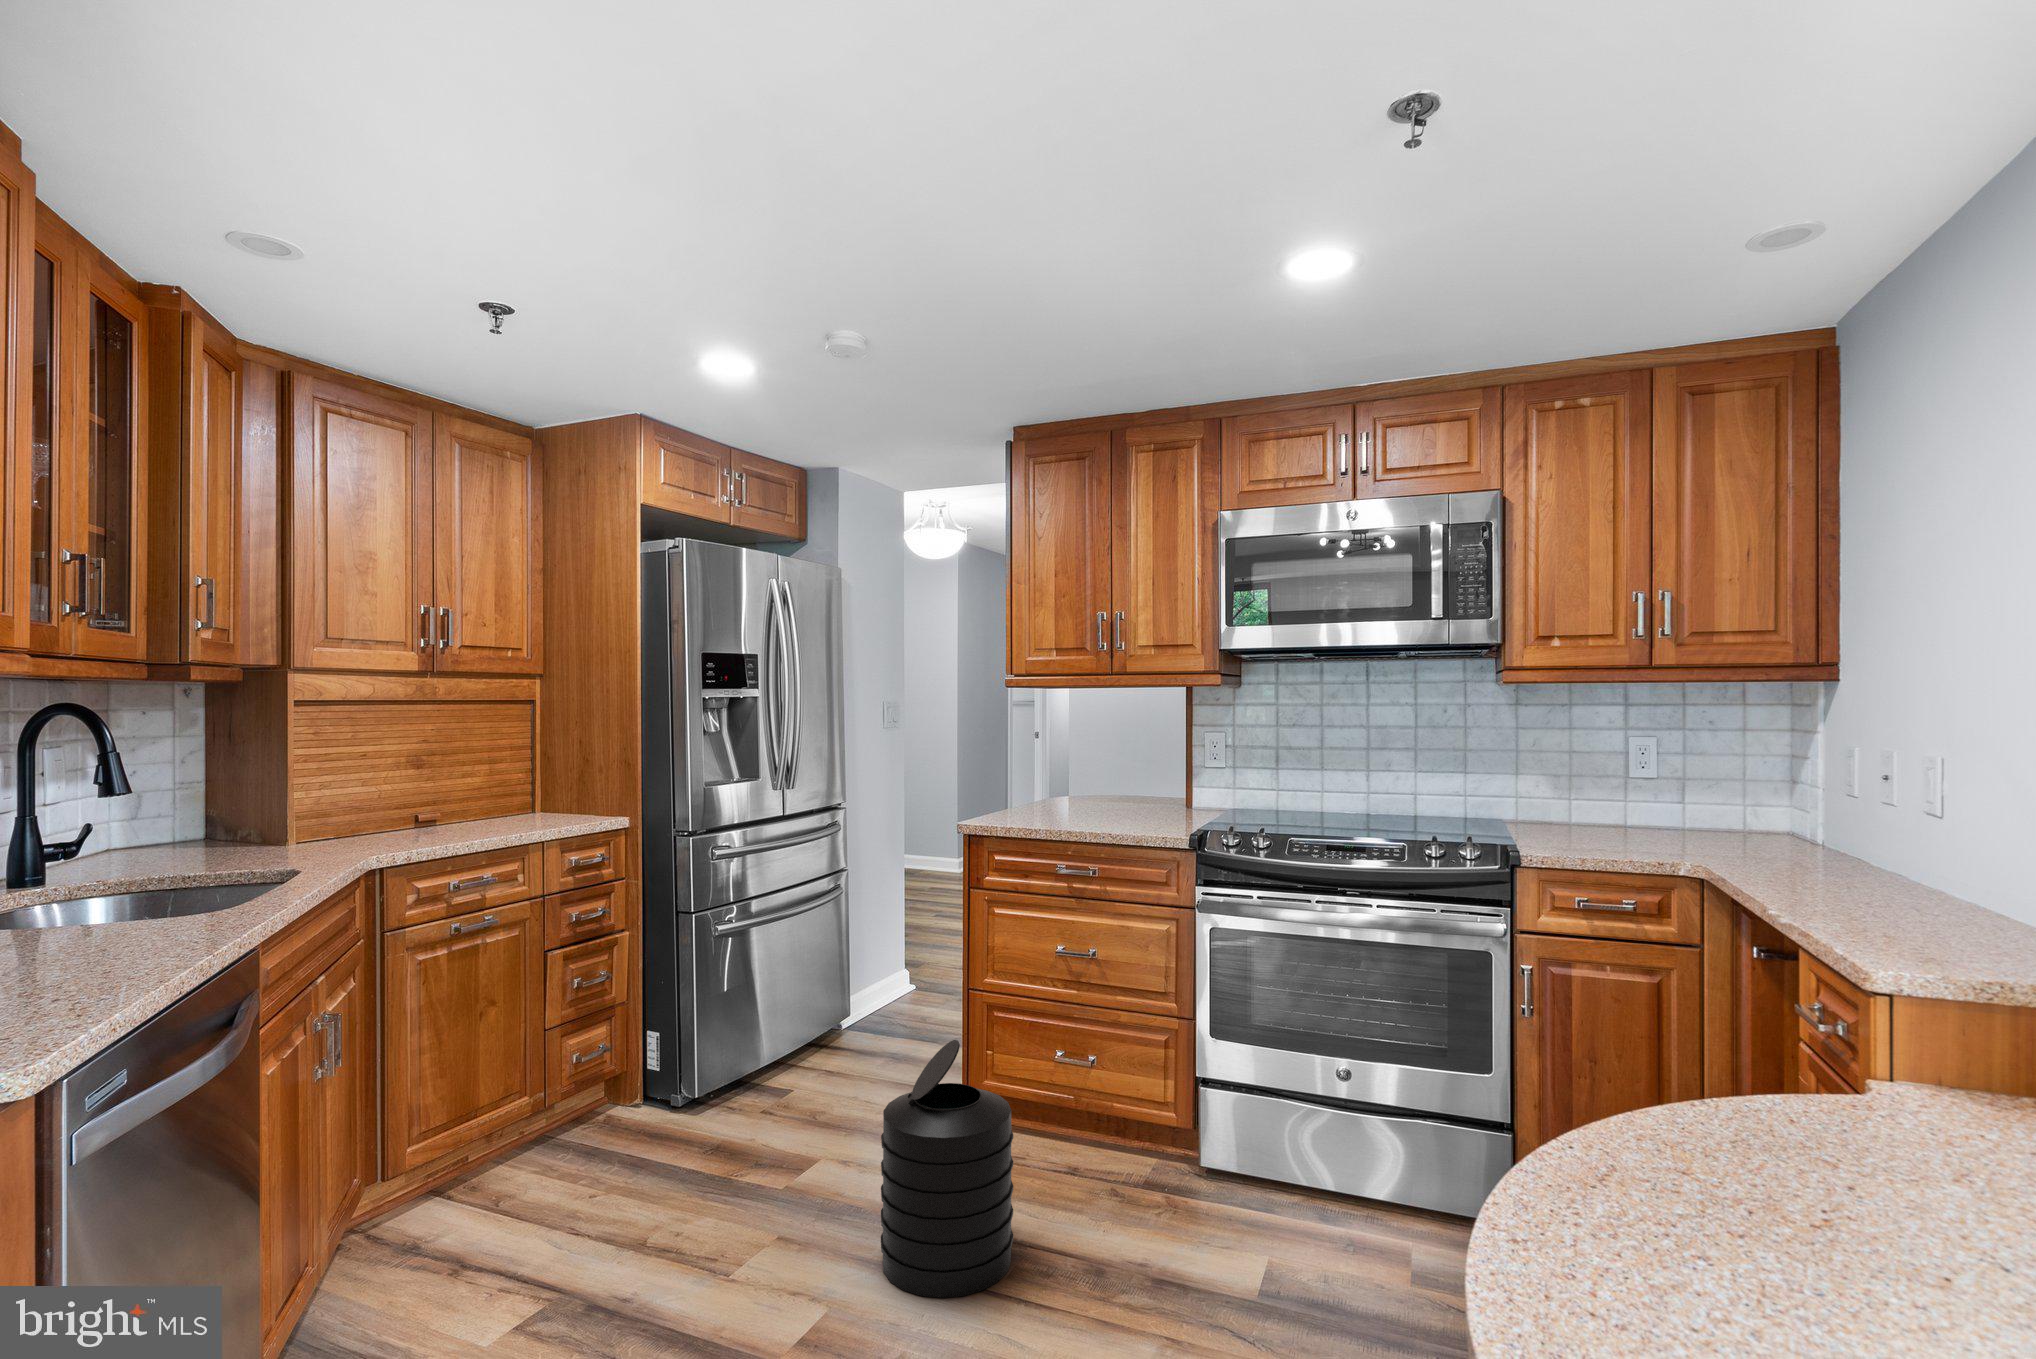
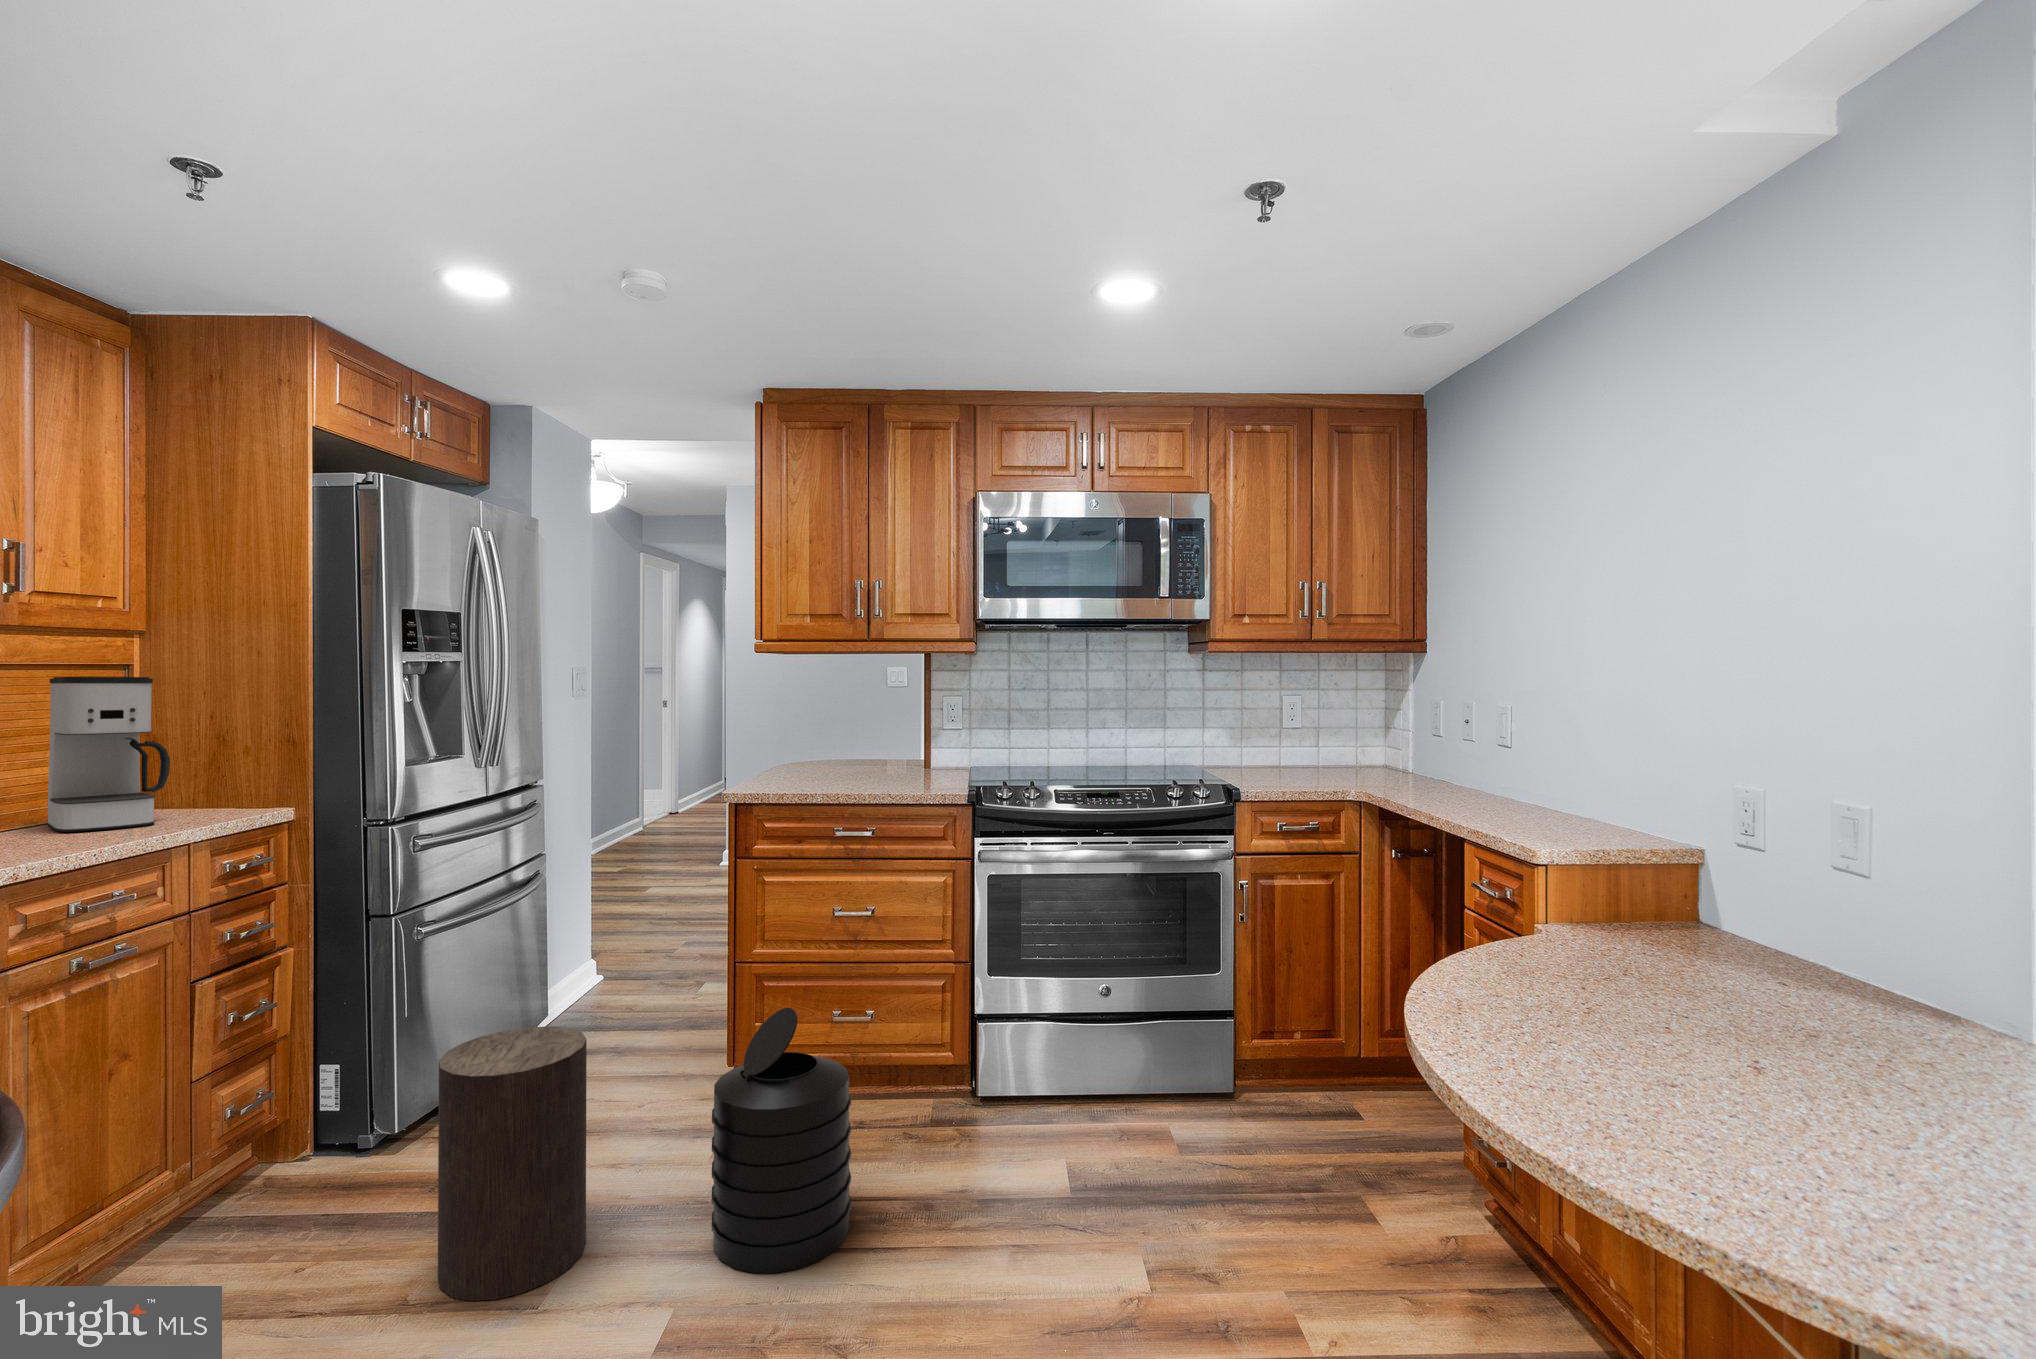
coffee maker: none [472,711,546,828] -> present [47,677,170,832]
stool: none [670,1024,791,1257] -> present [438,1026,587,1301]

